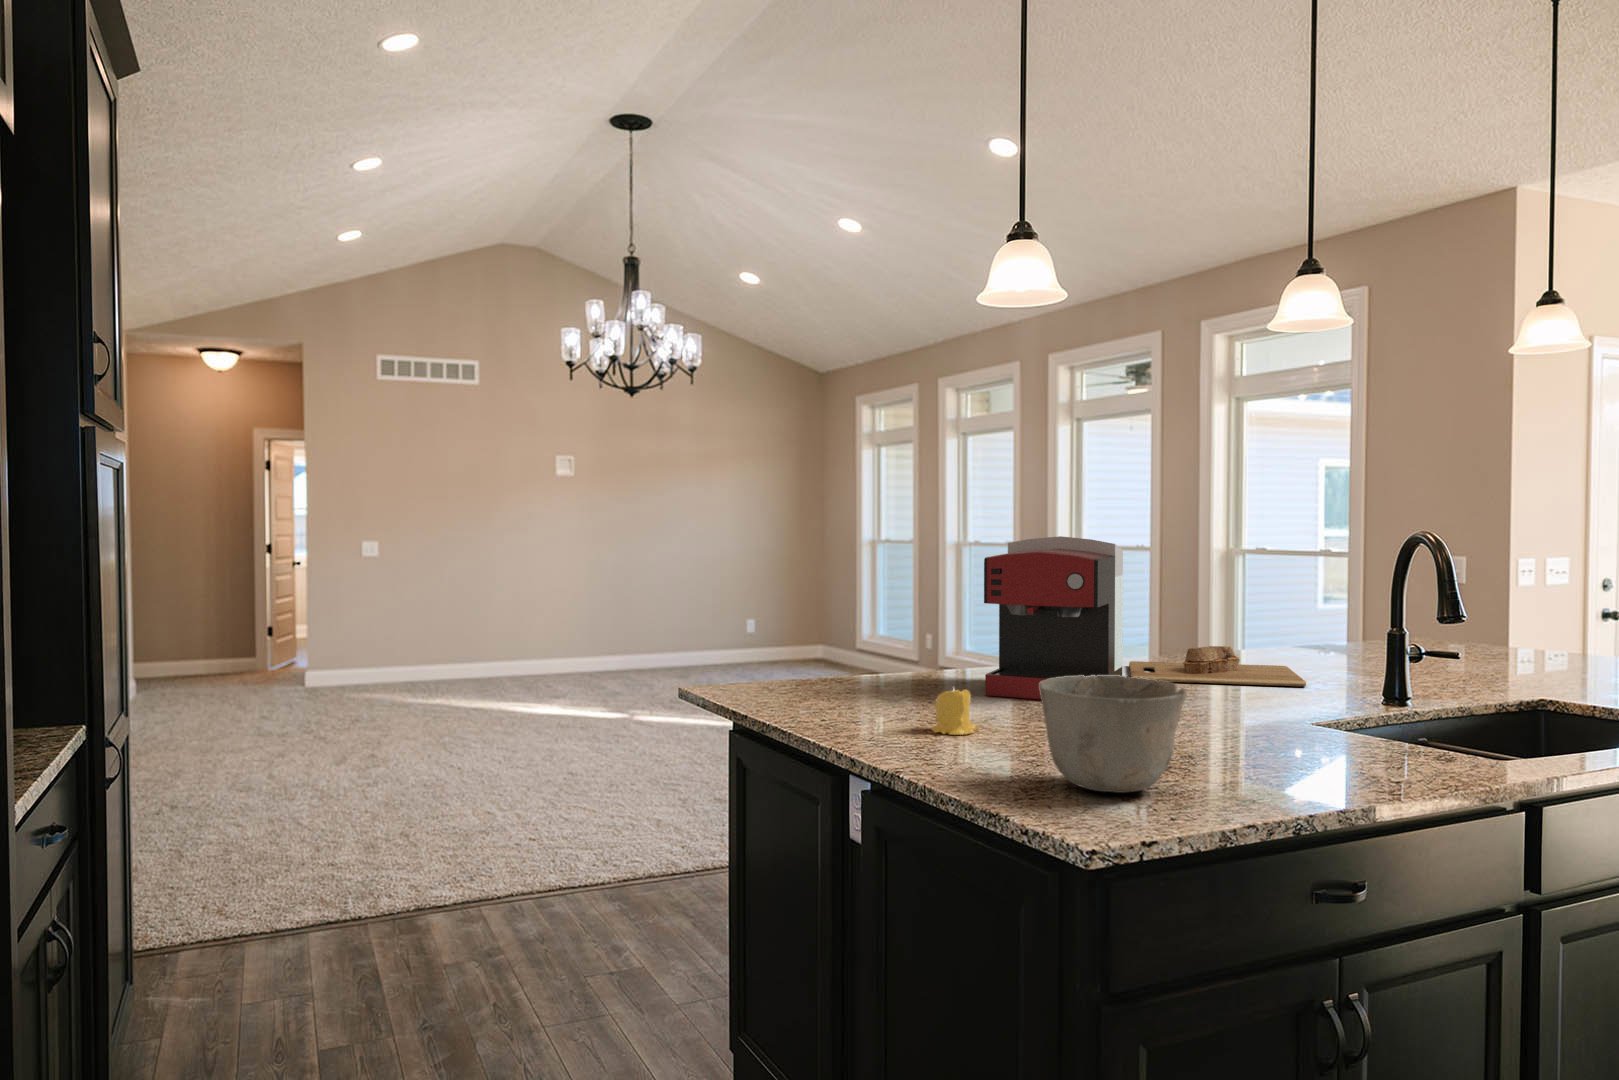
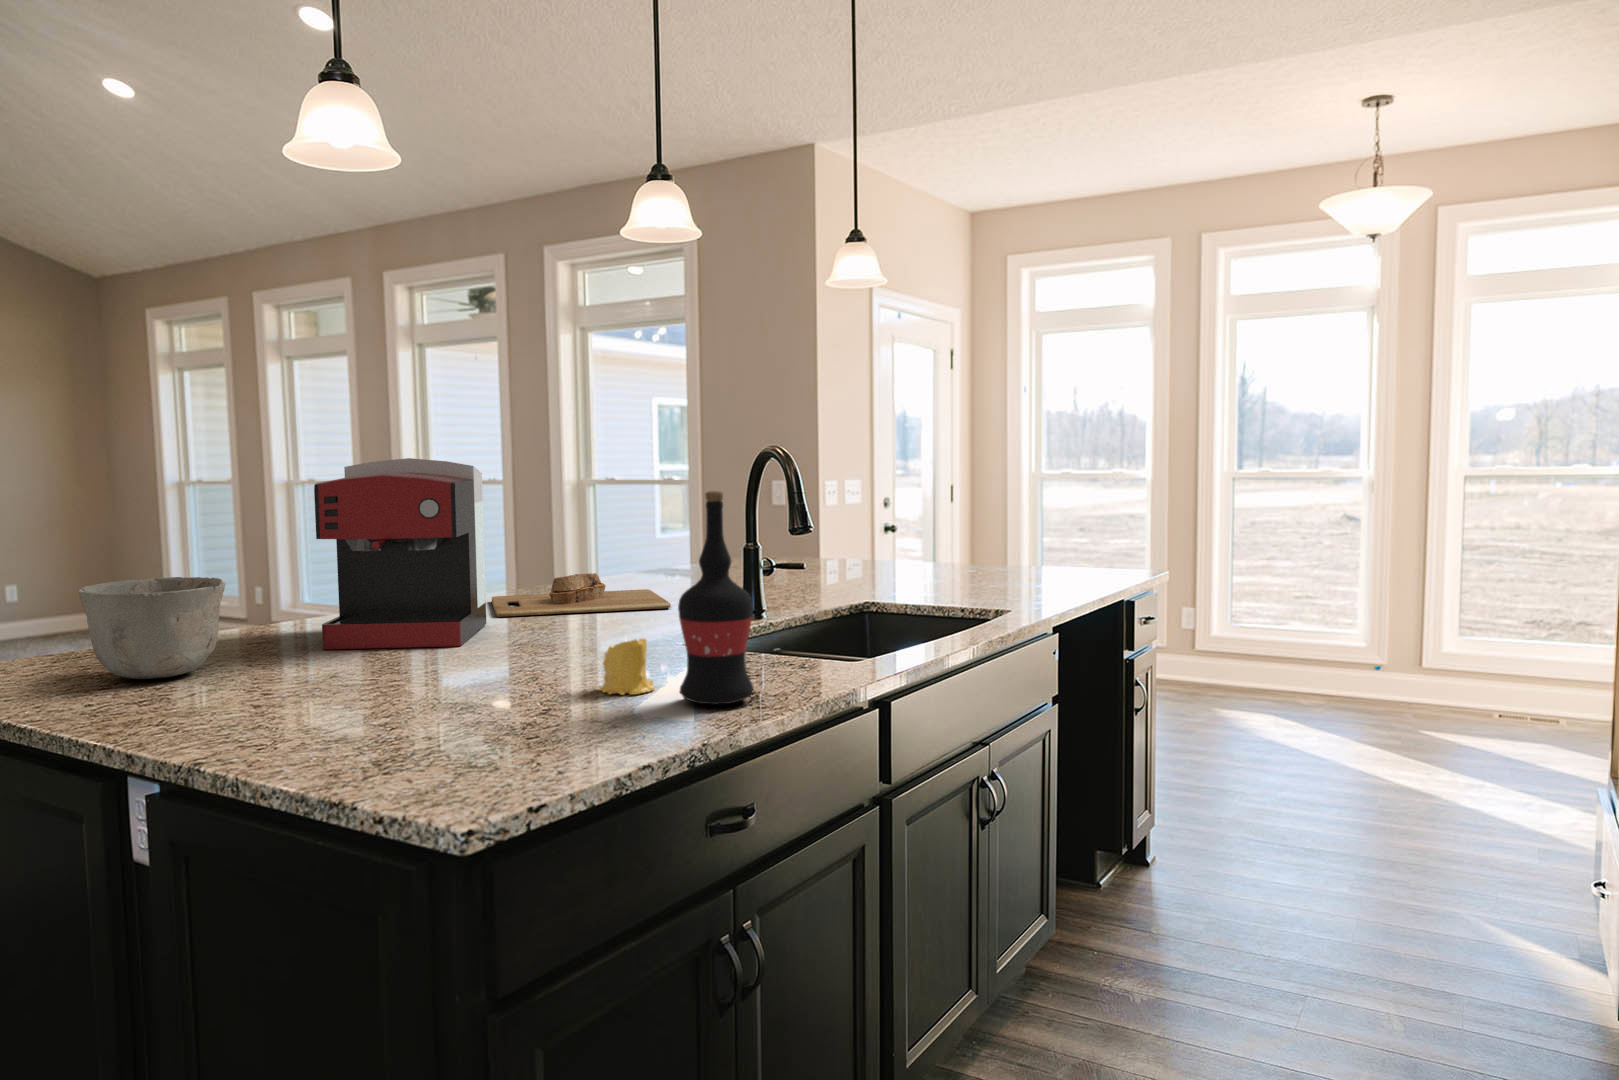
wine bottle: none [1295,579,1374,783] -> present [678,491,754,704]
ceramic bowl: present [1039,675,1187,793] -> present [79,577,226,679]
candle: present [931,690,979,735] -> present [599,638,655,695]

